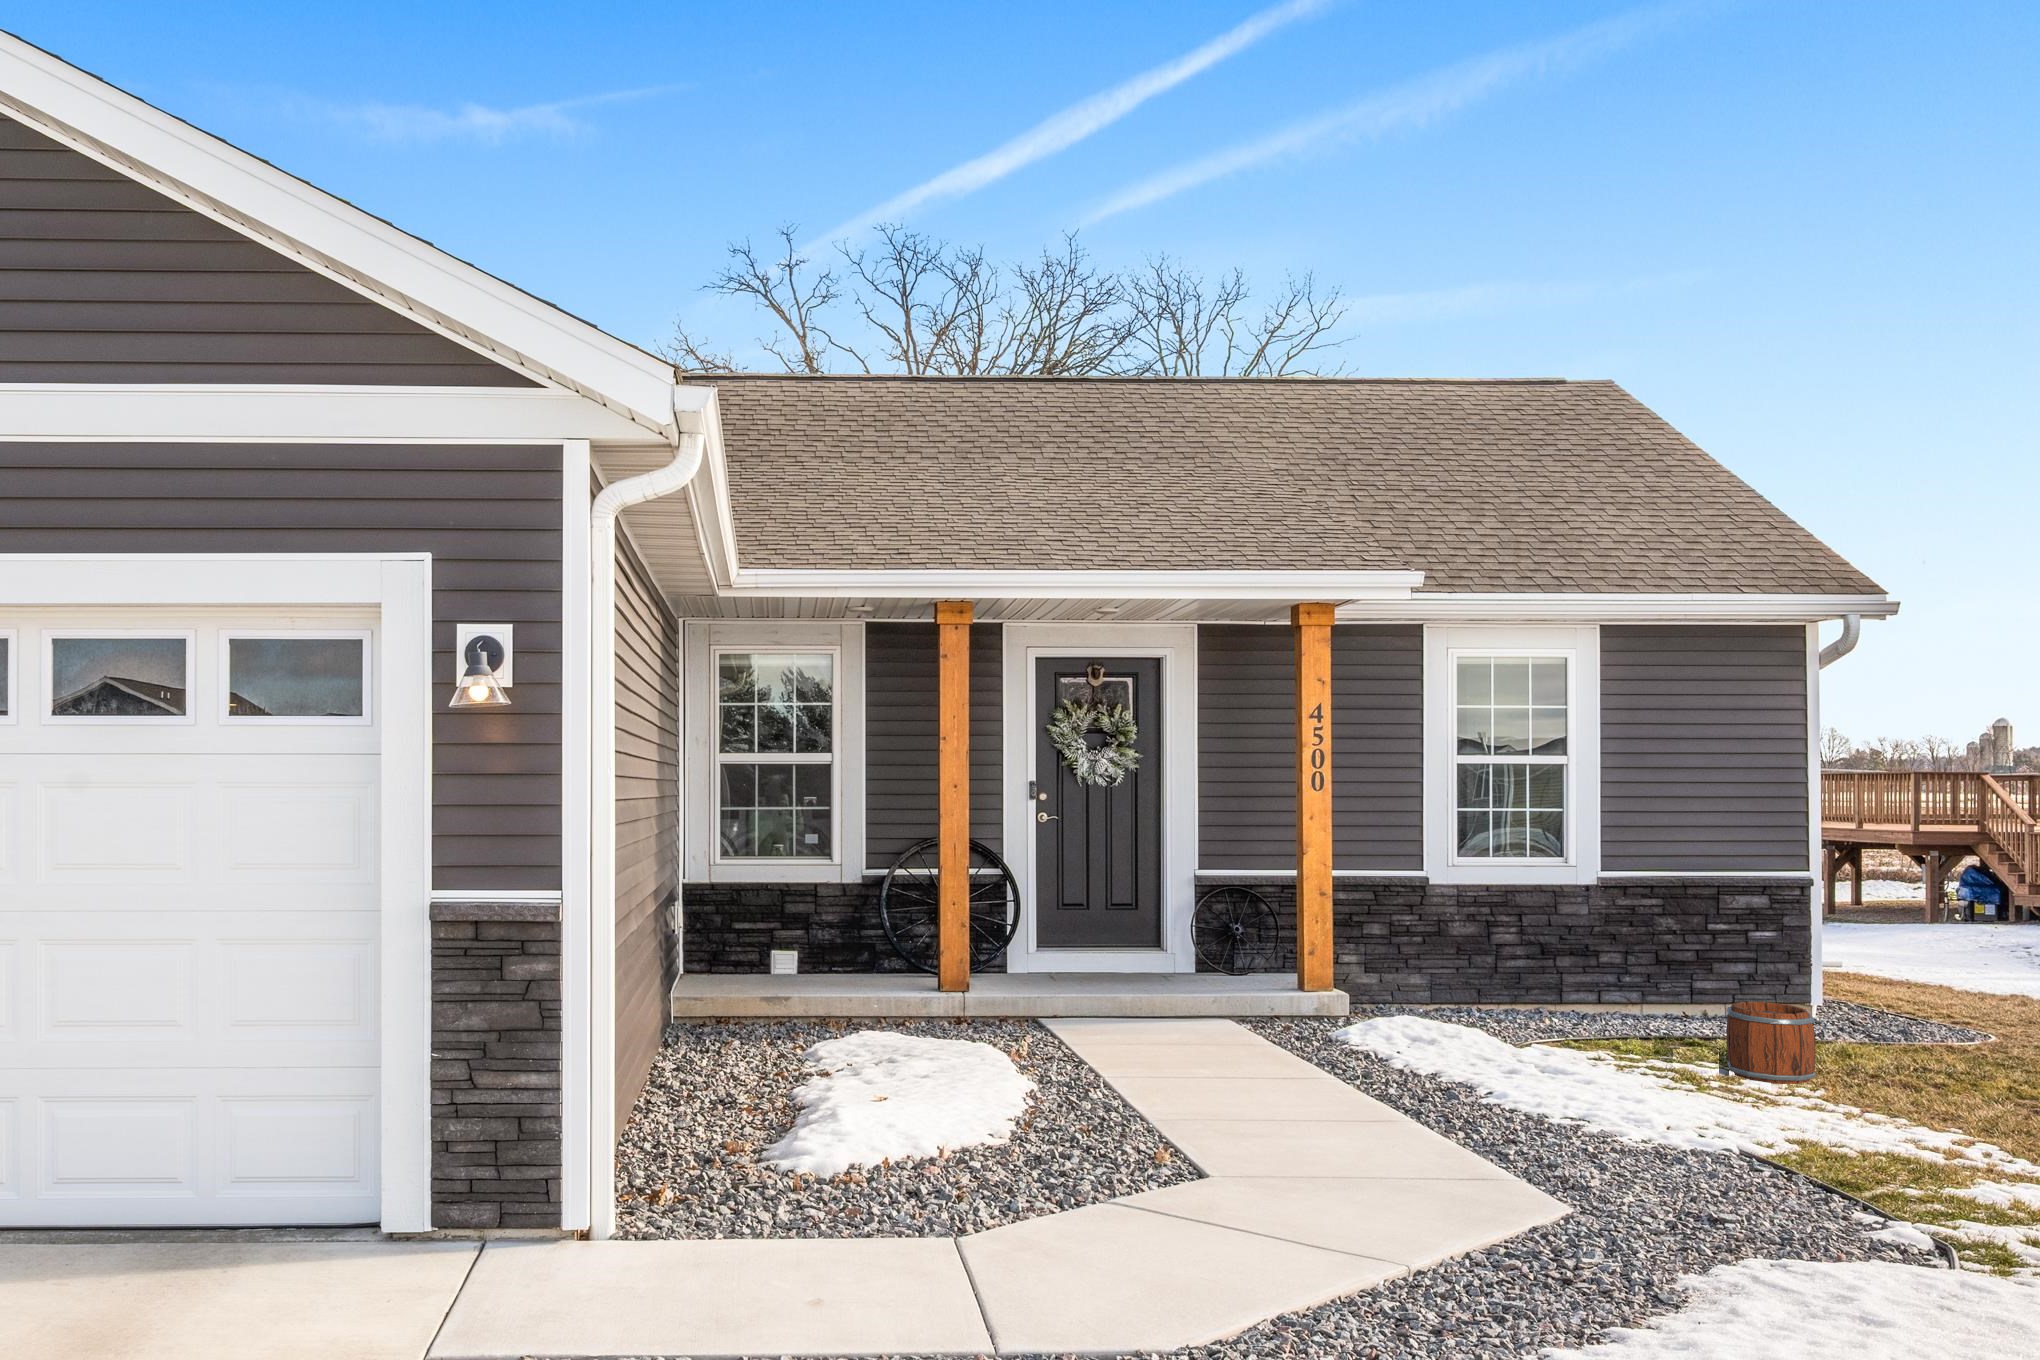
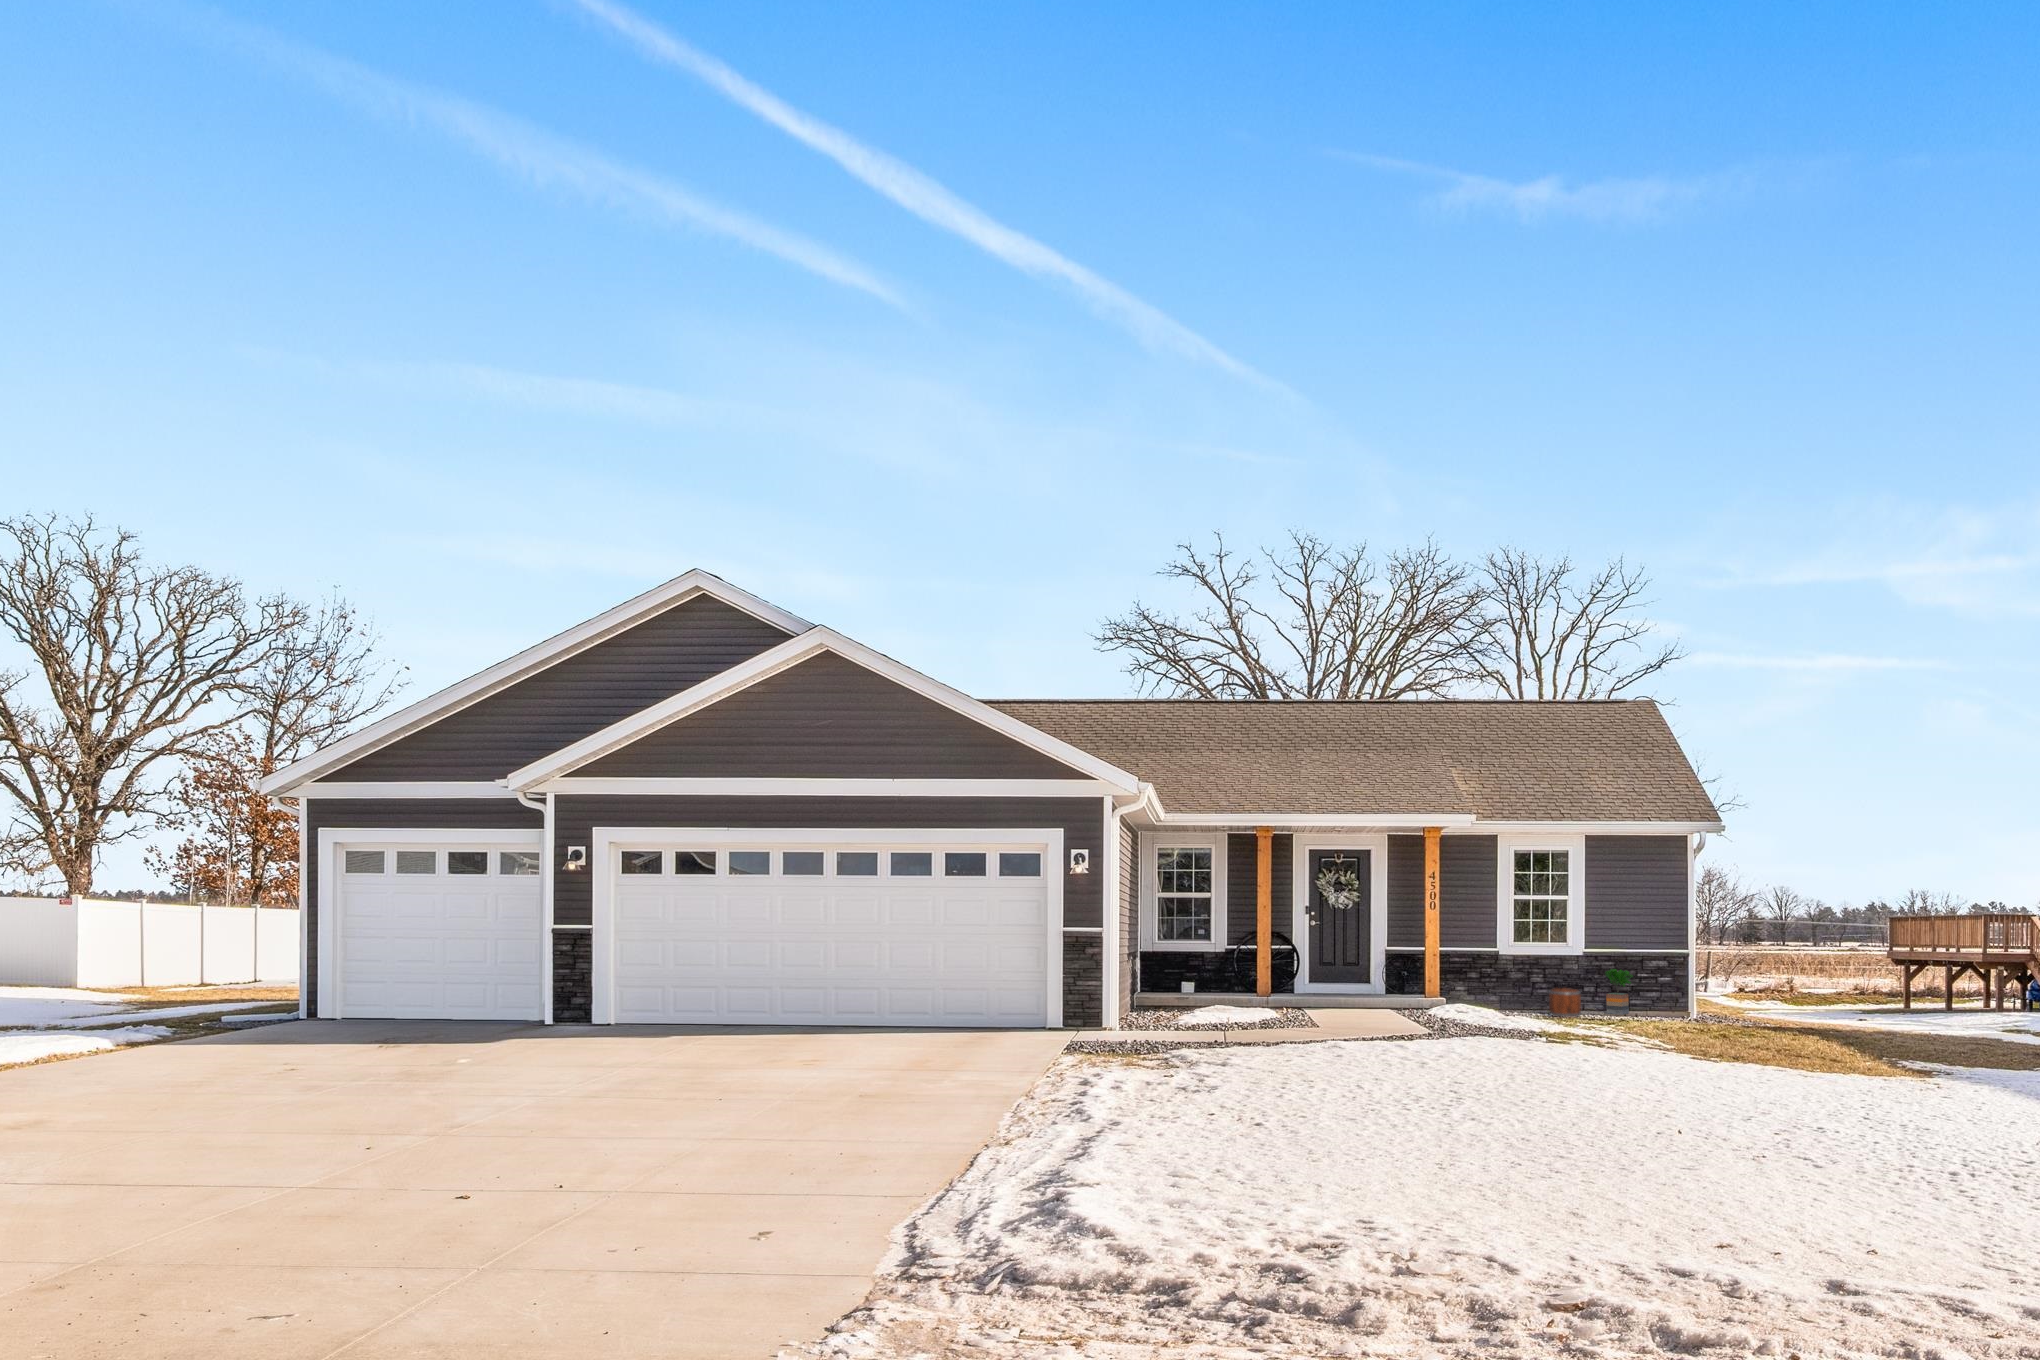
potted tree: none [1815,944,1900,1061] -> present [1606,969,1633,1015]

